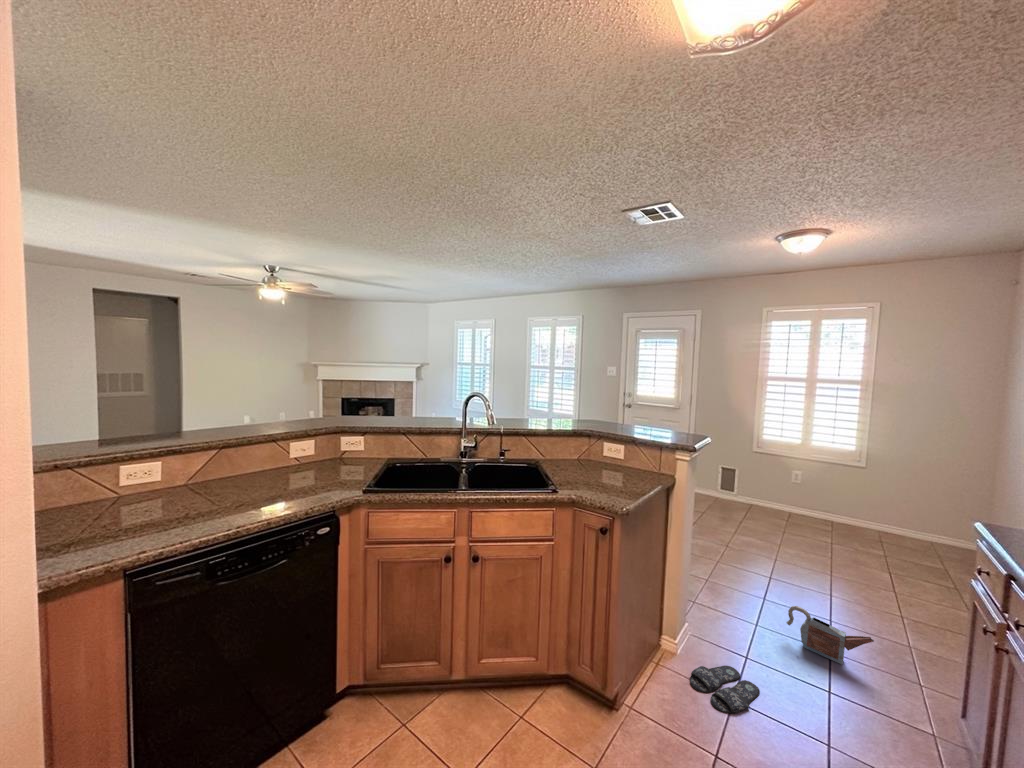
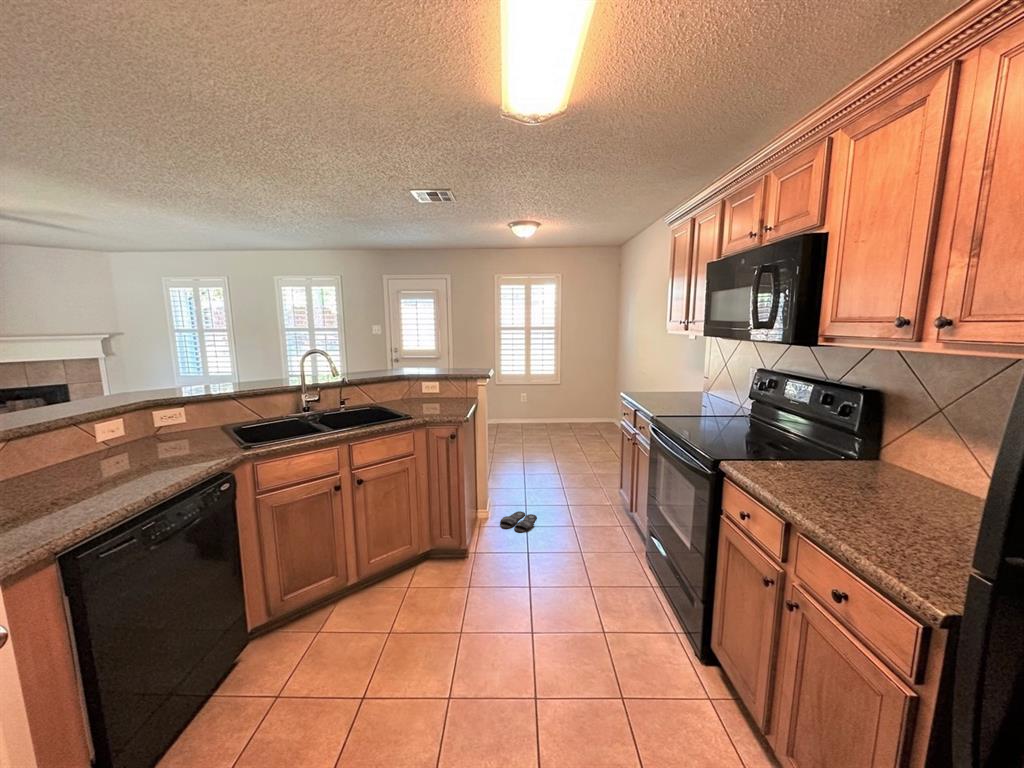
watering can: present [787,606,874,664] -> none [540,467,581,491]

